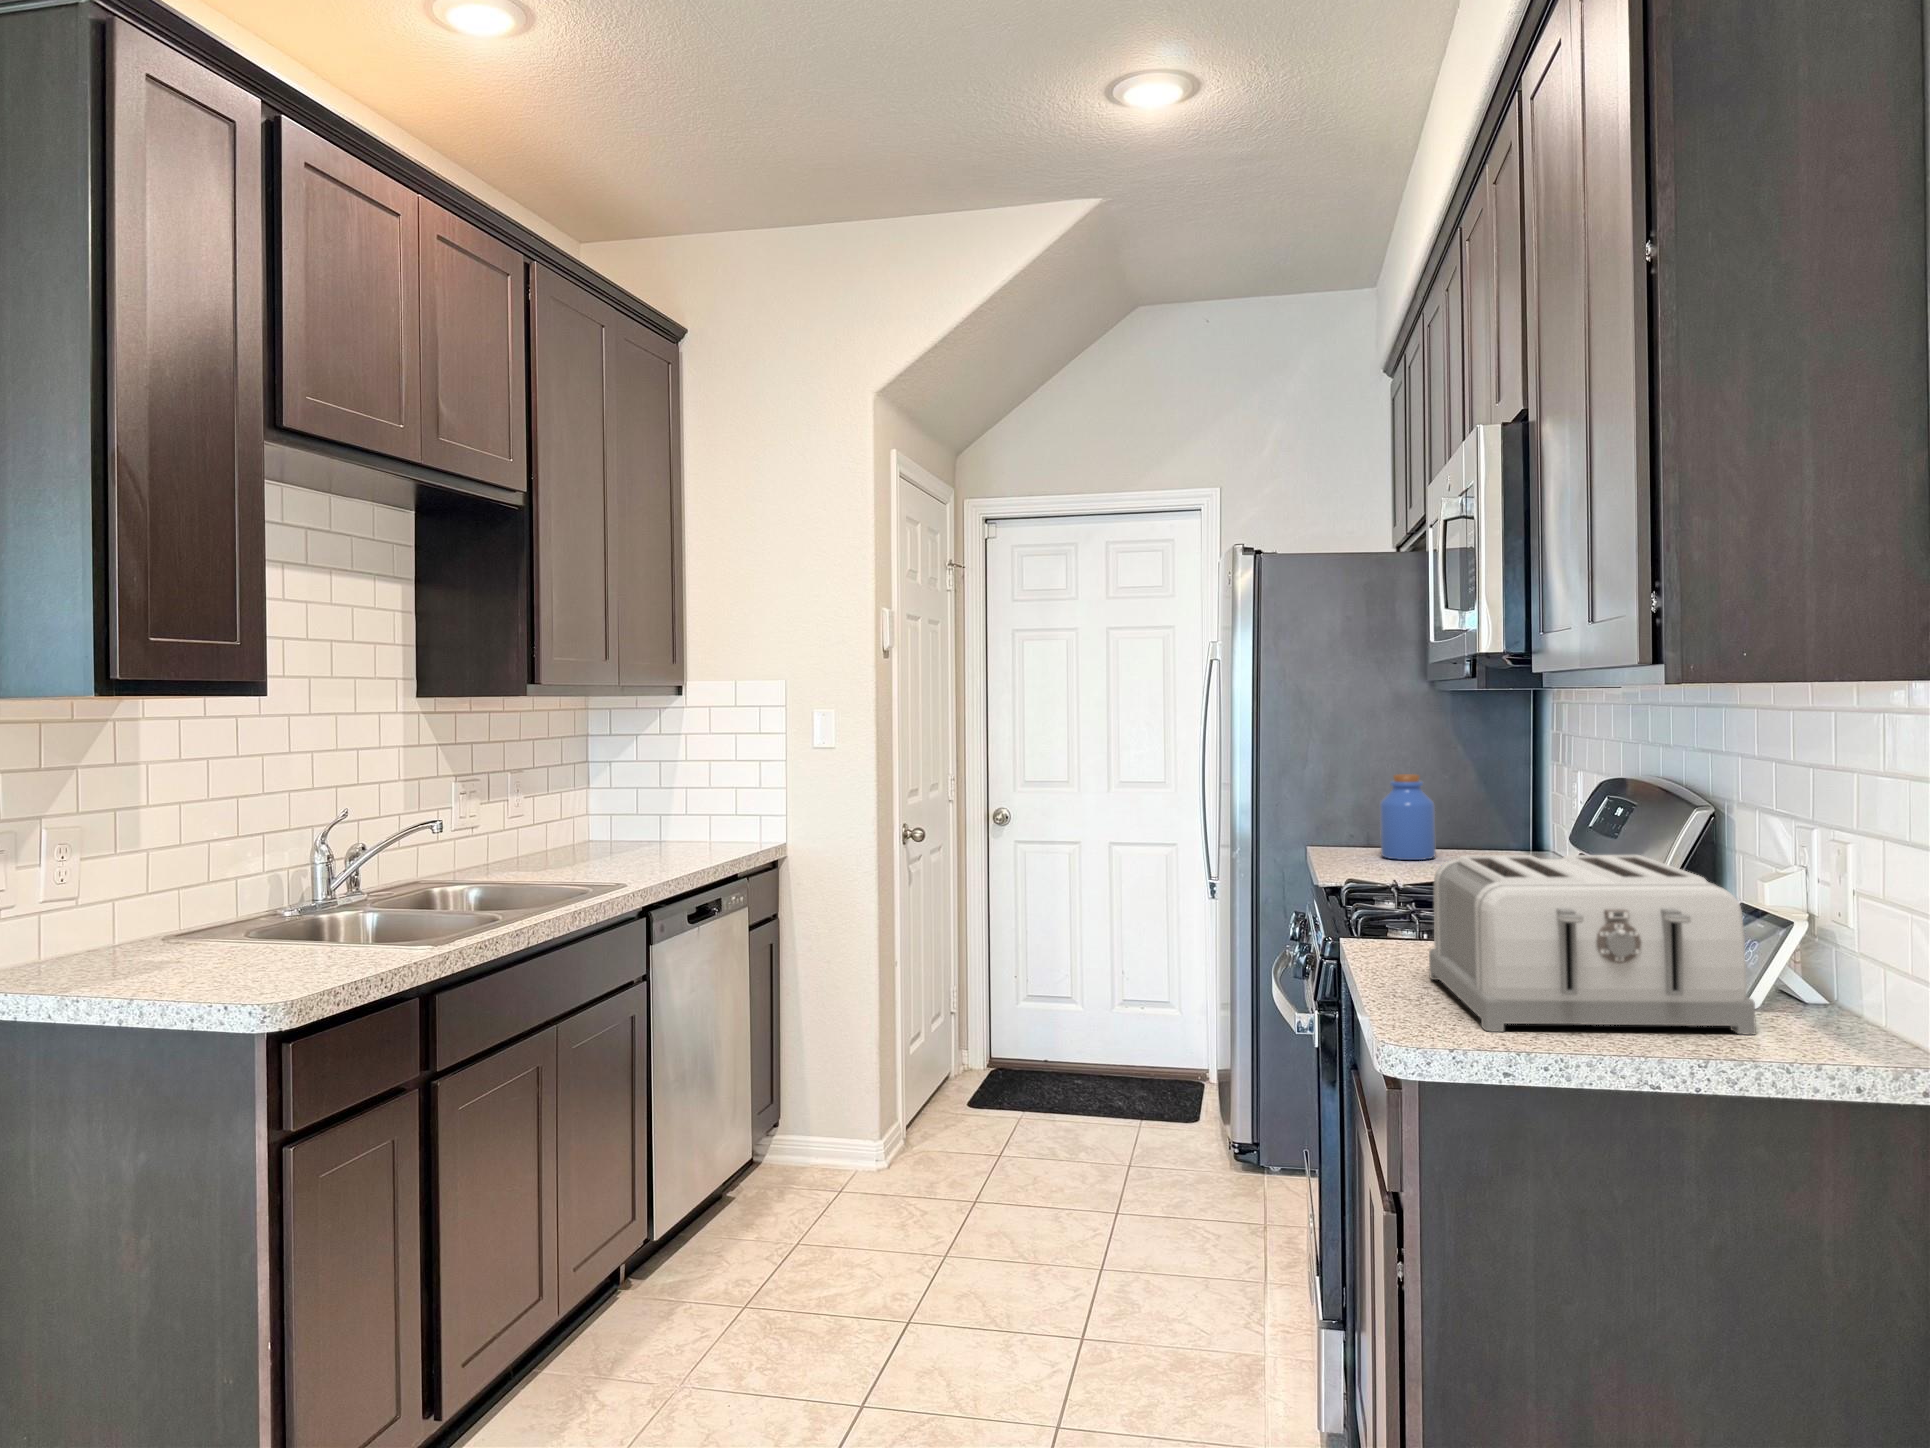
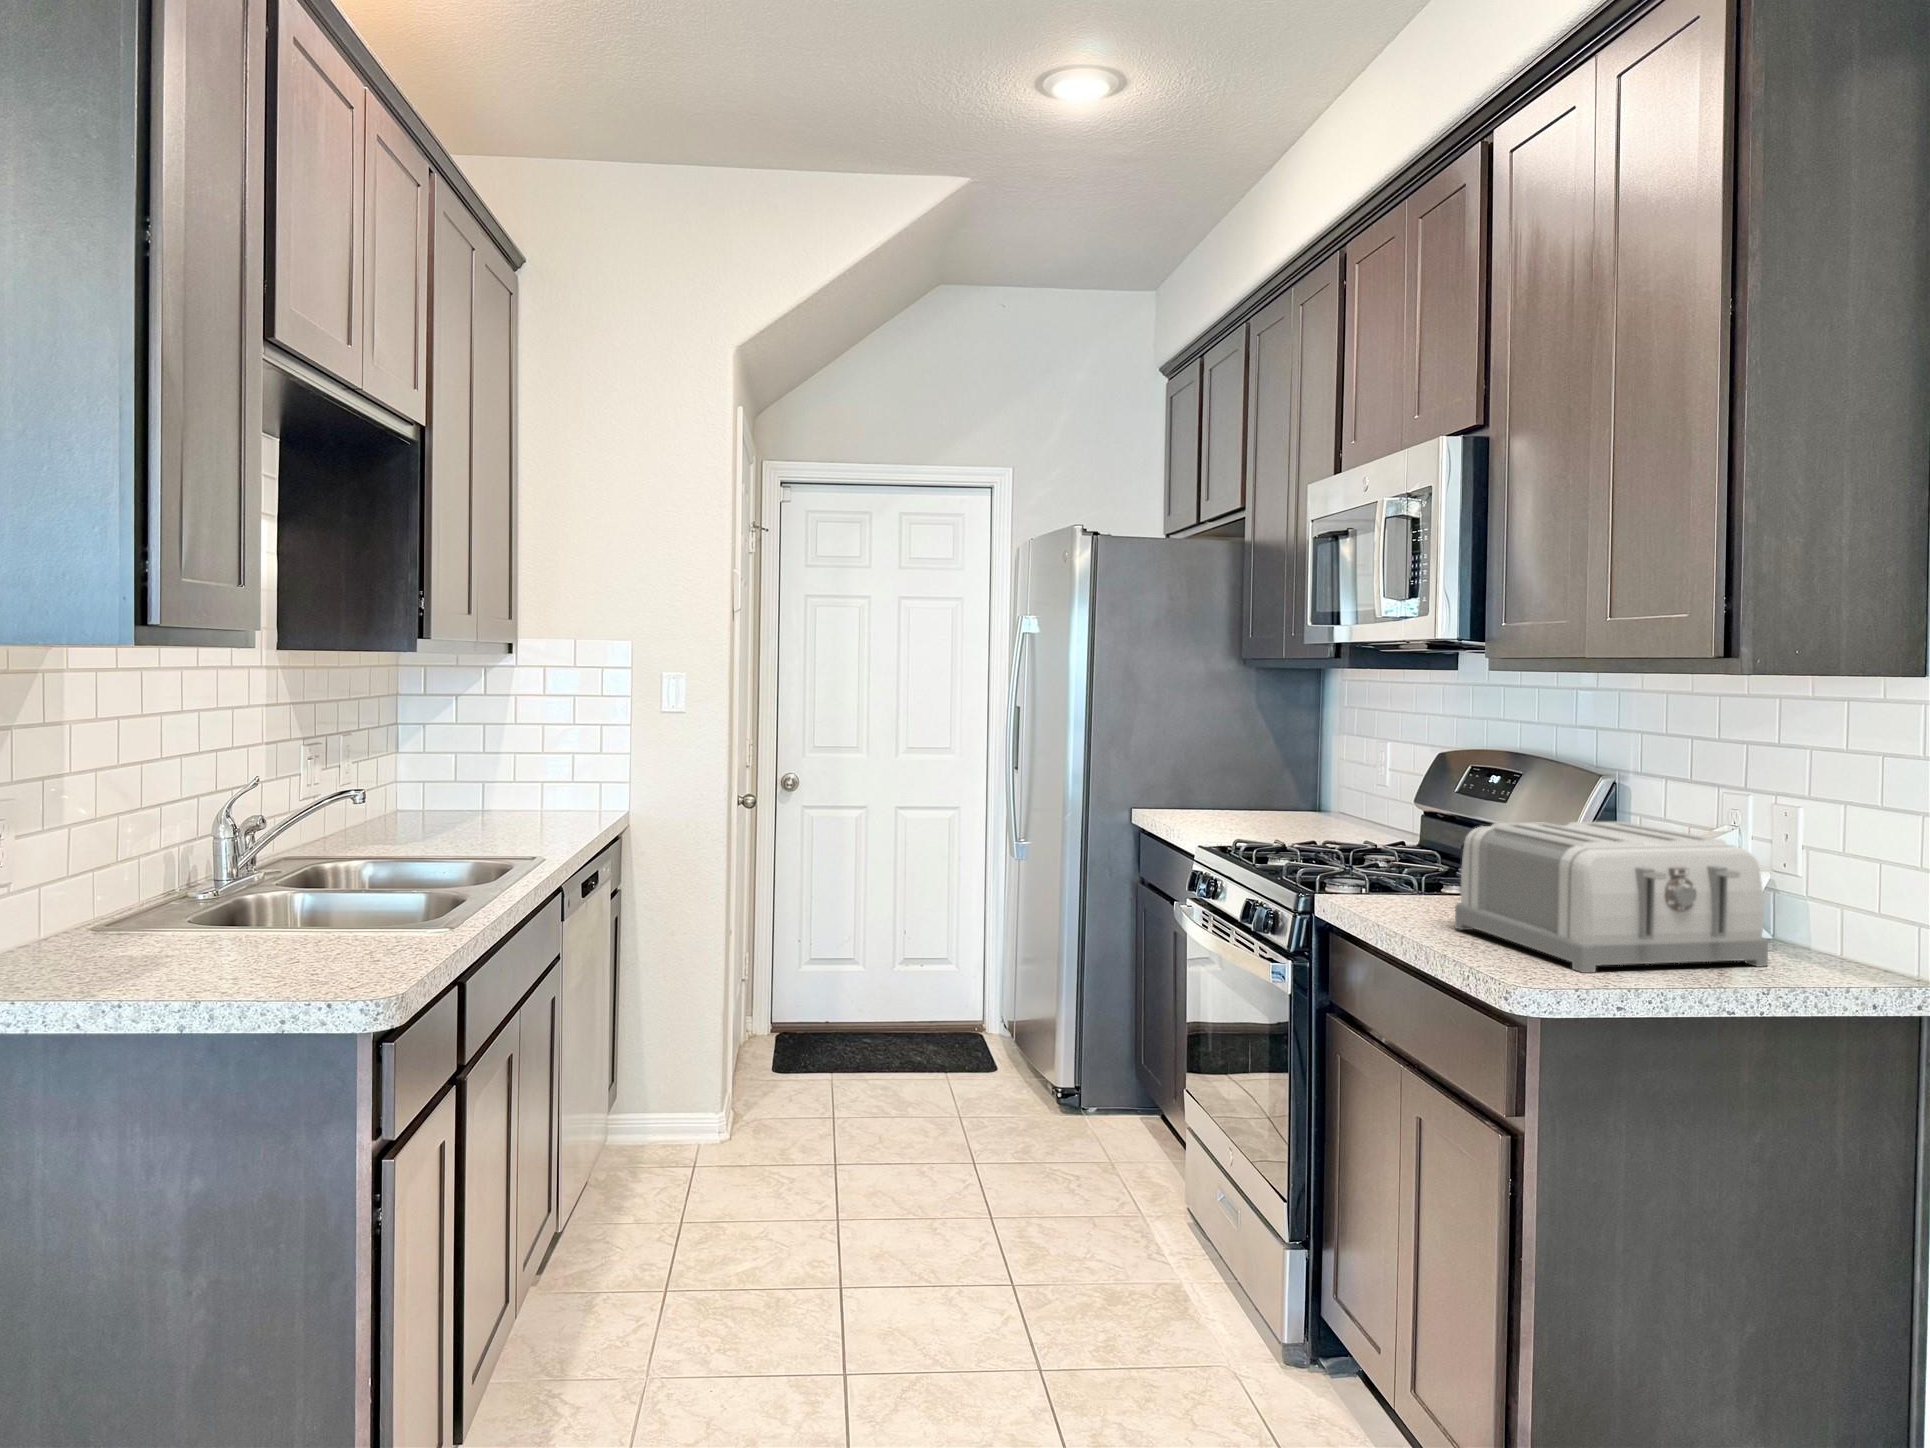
jar: present [1380,774,1436,860] -> none [1210,751,1257,826]

